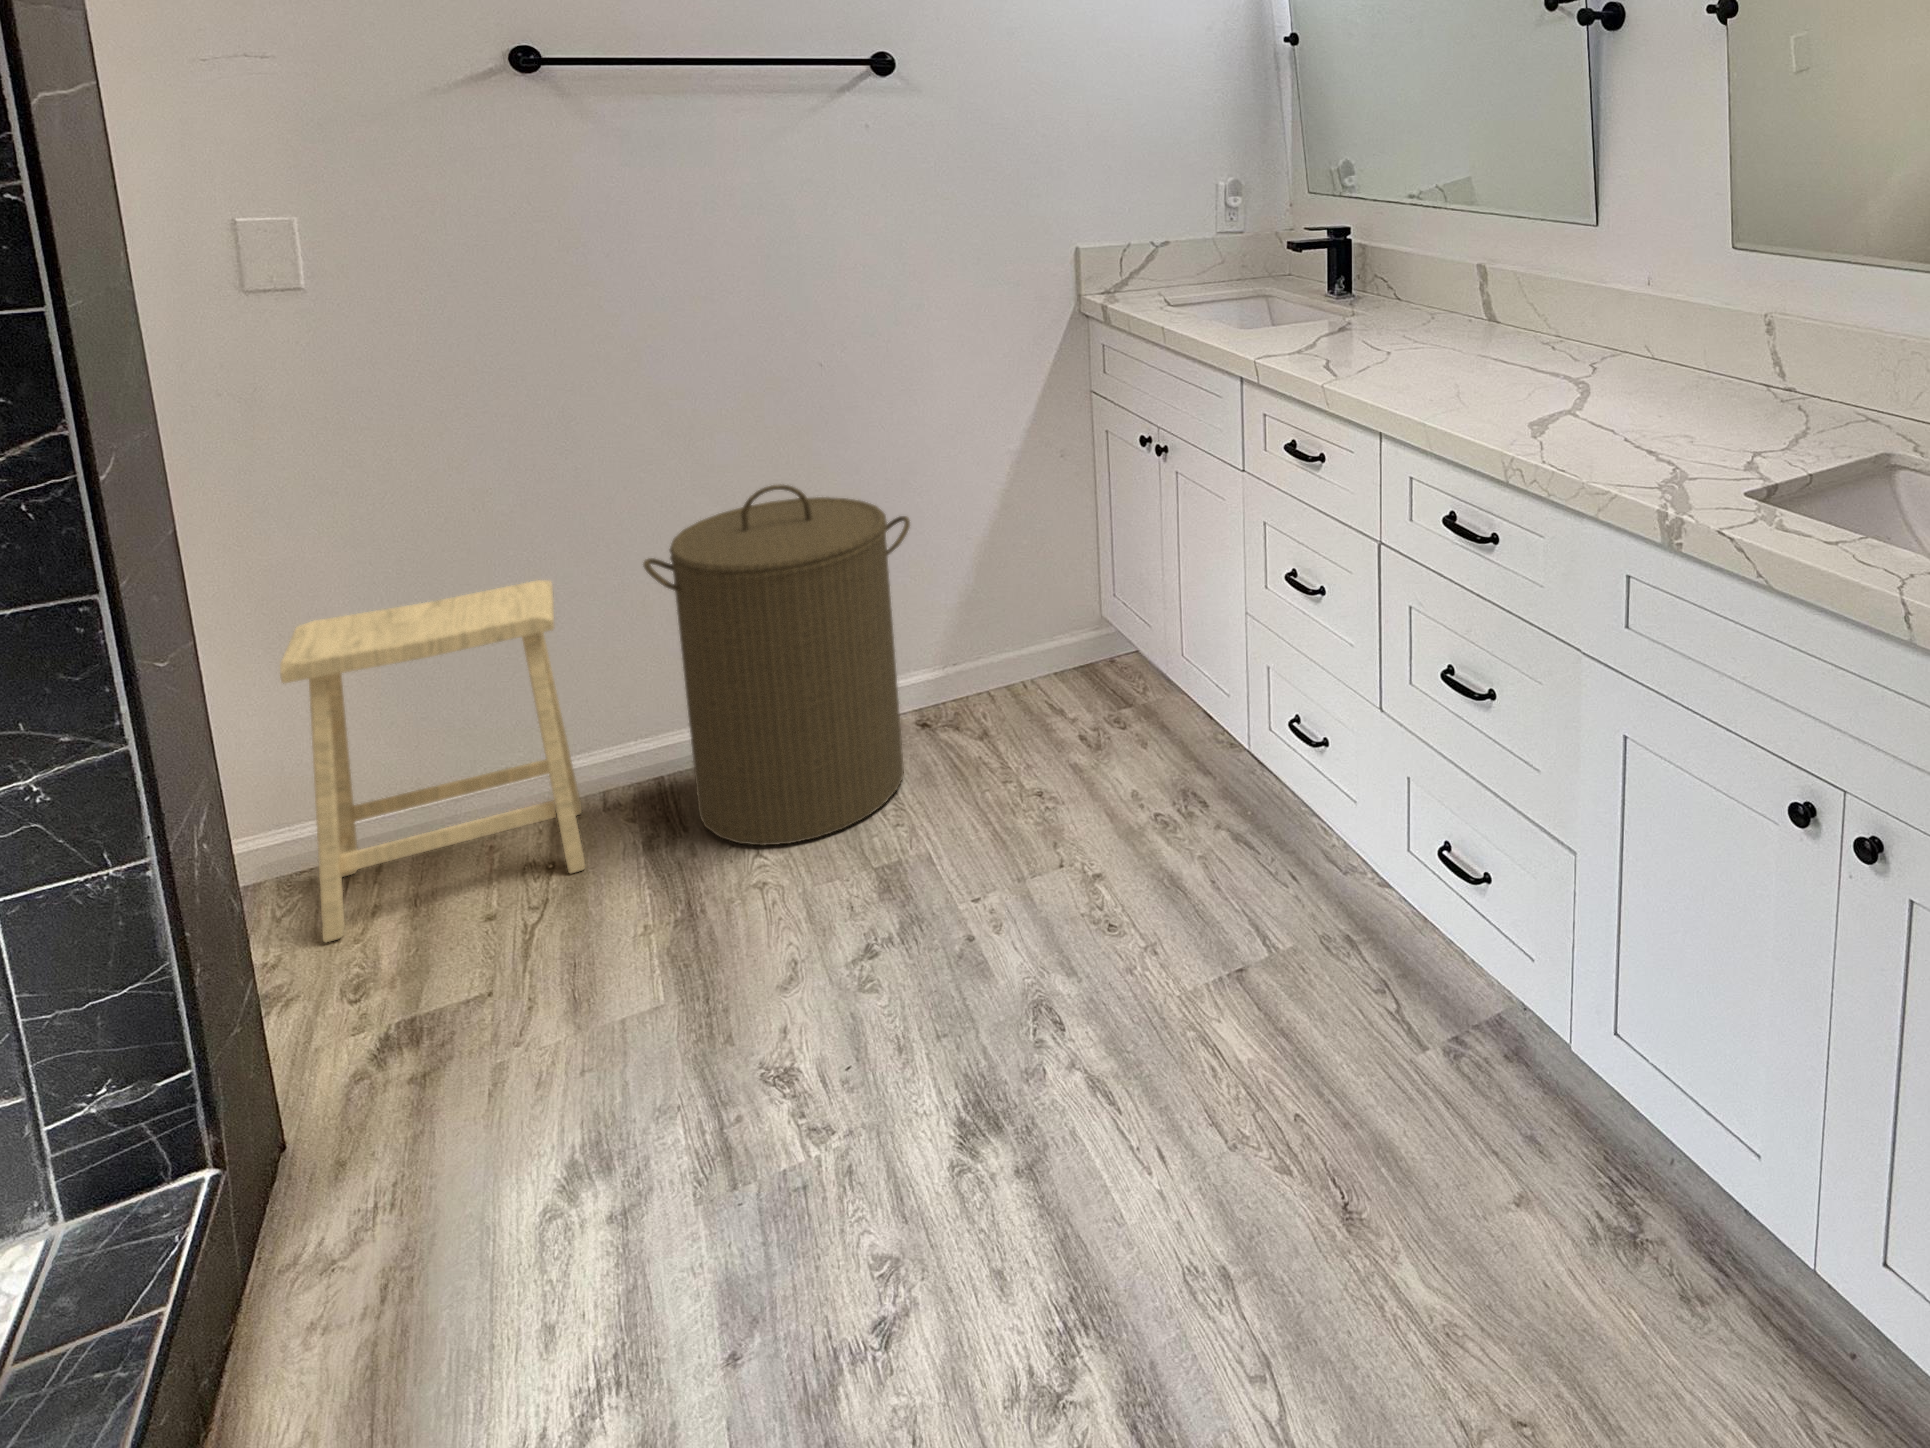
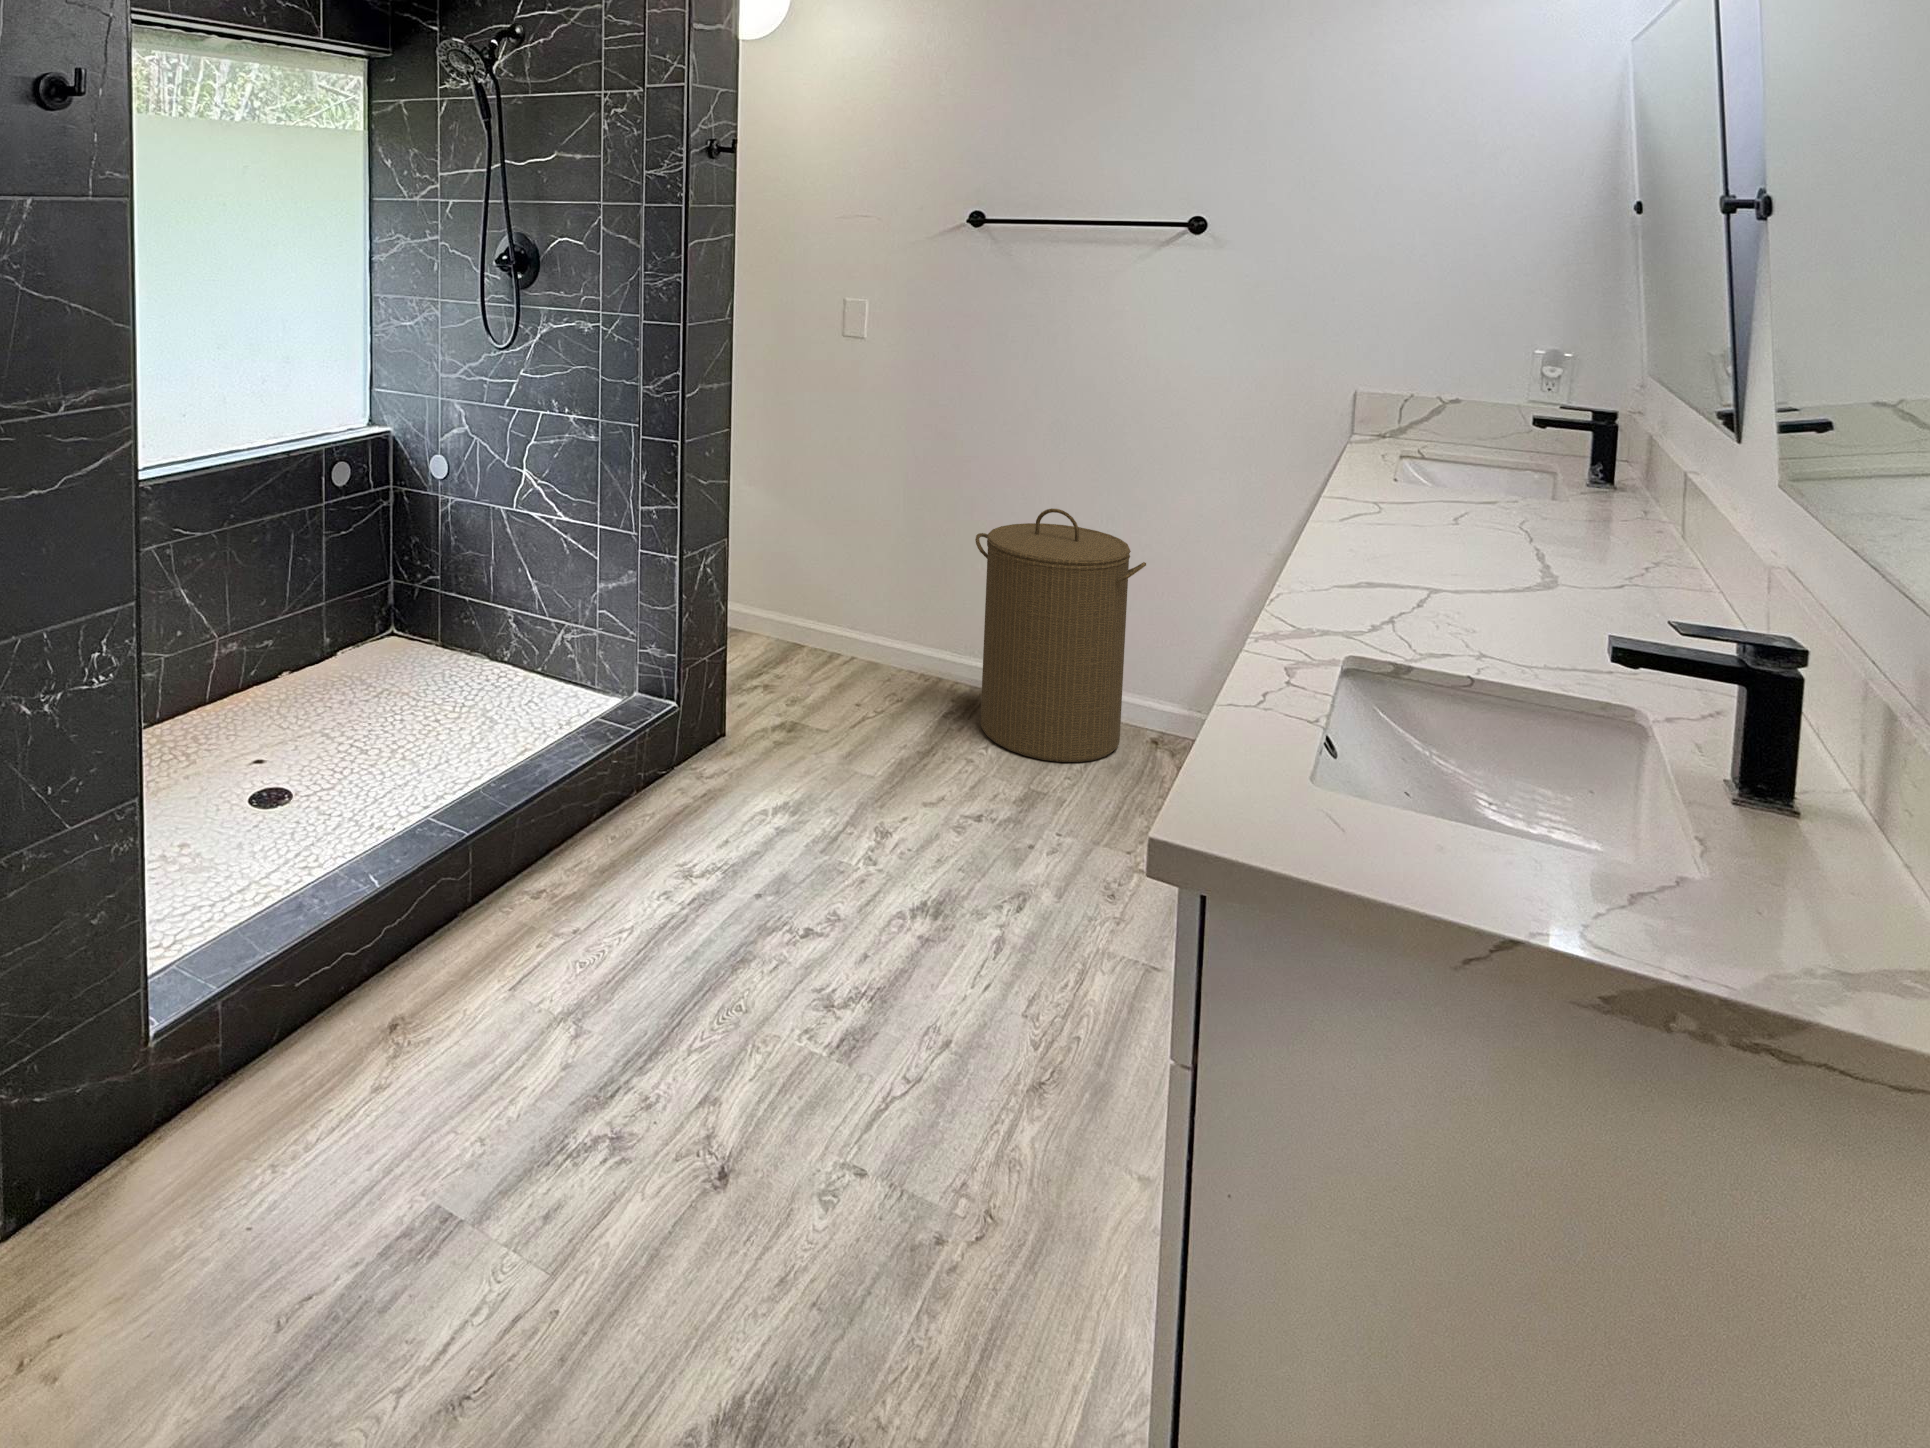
footstool: present [280,580,585,942] -> none [800,513,947,708]

